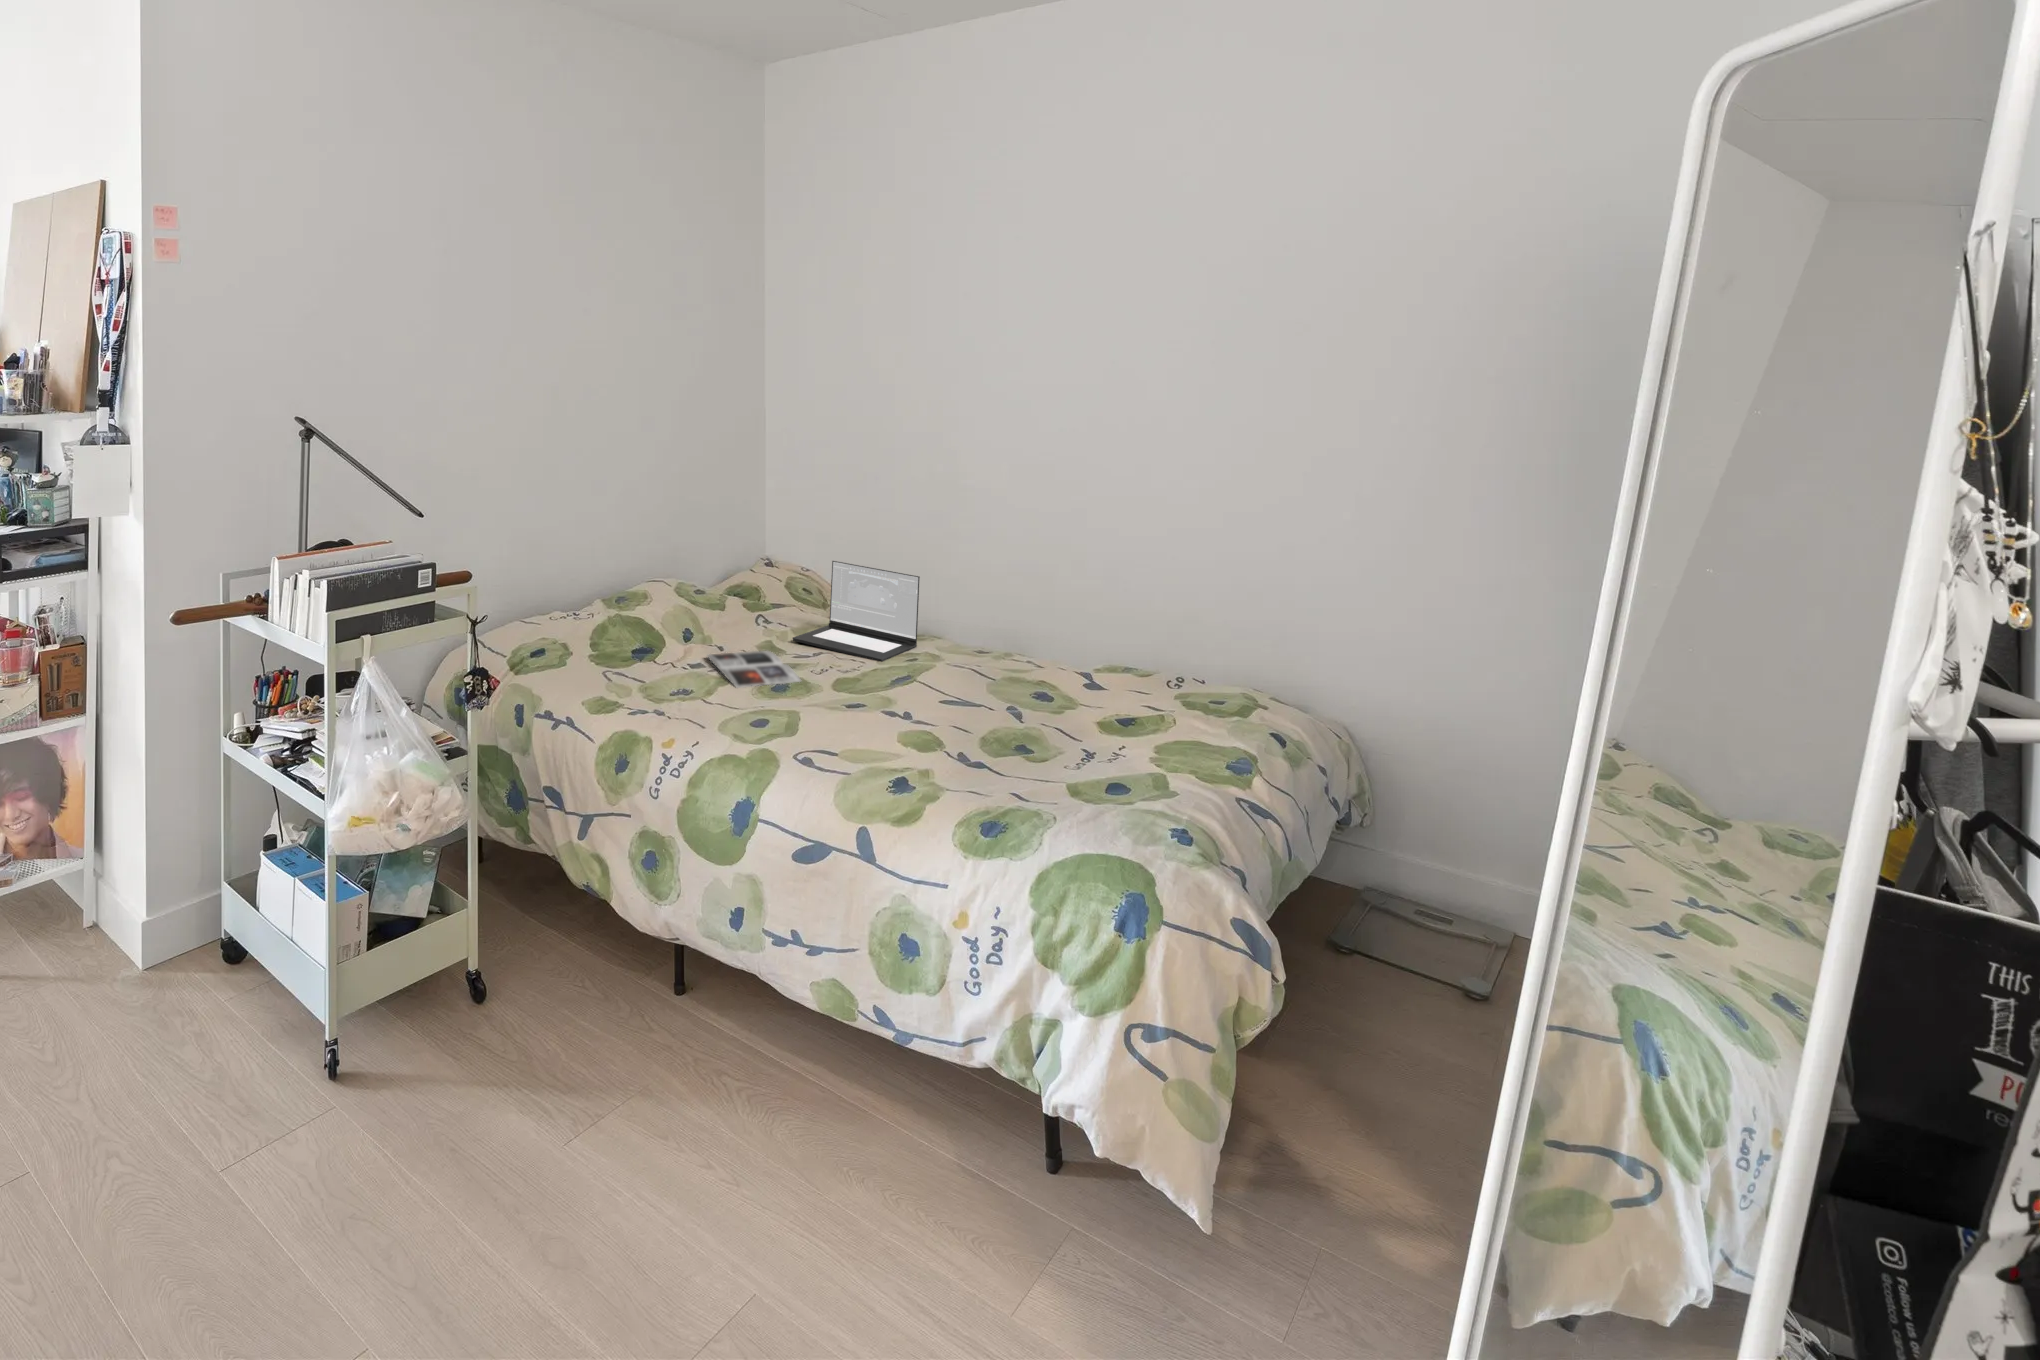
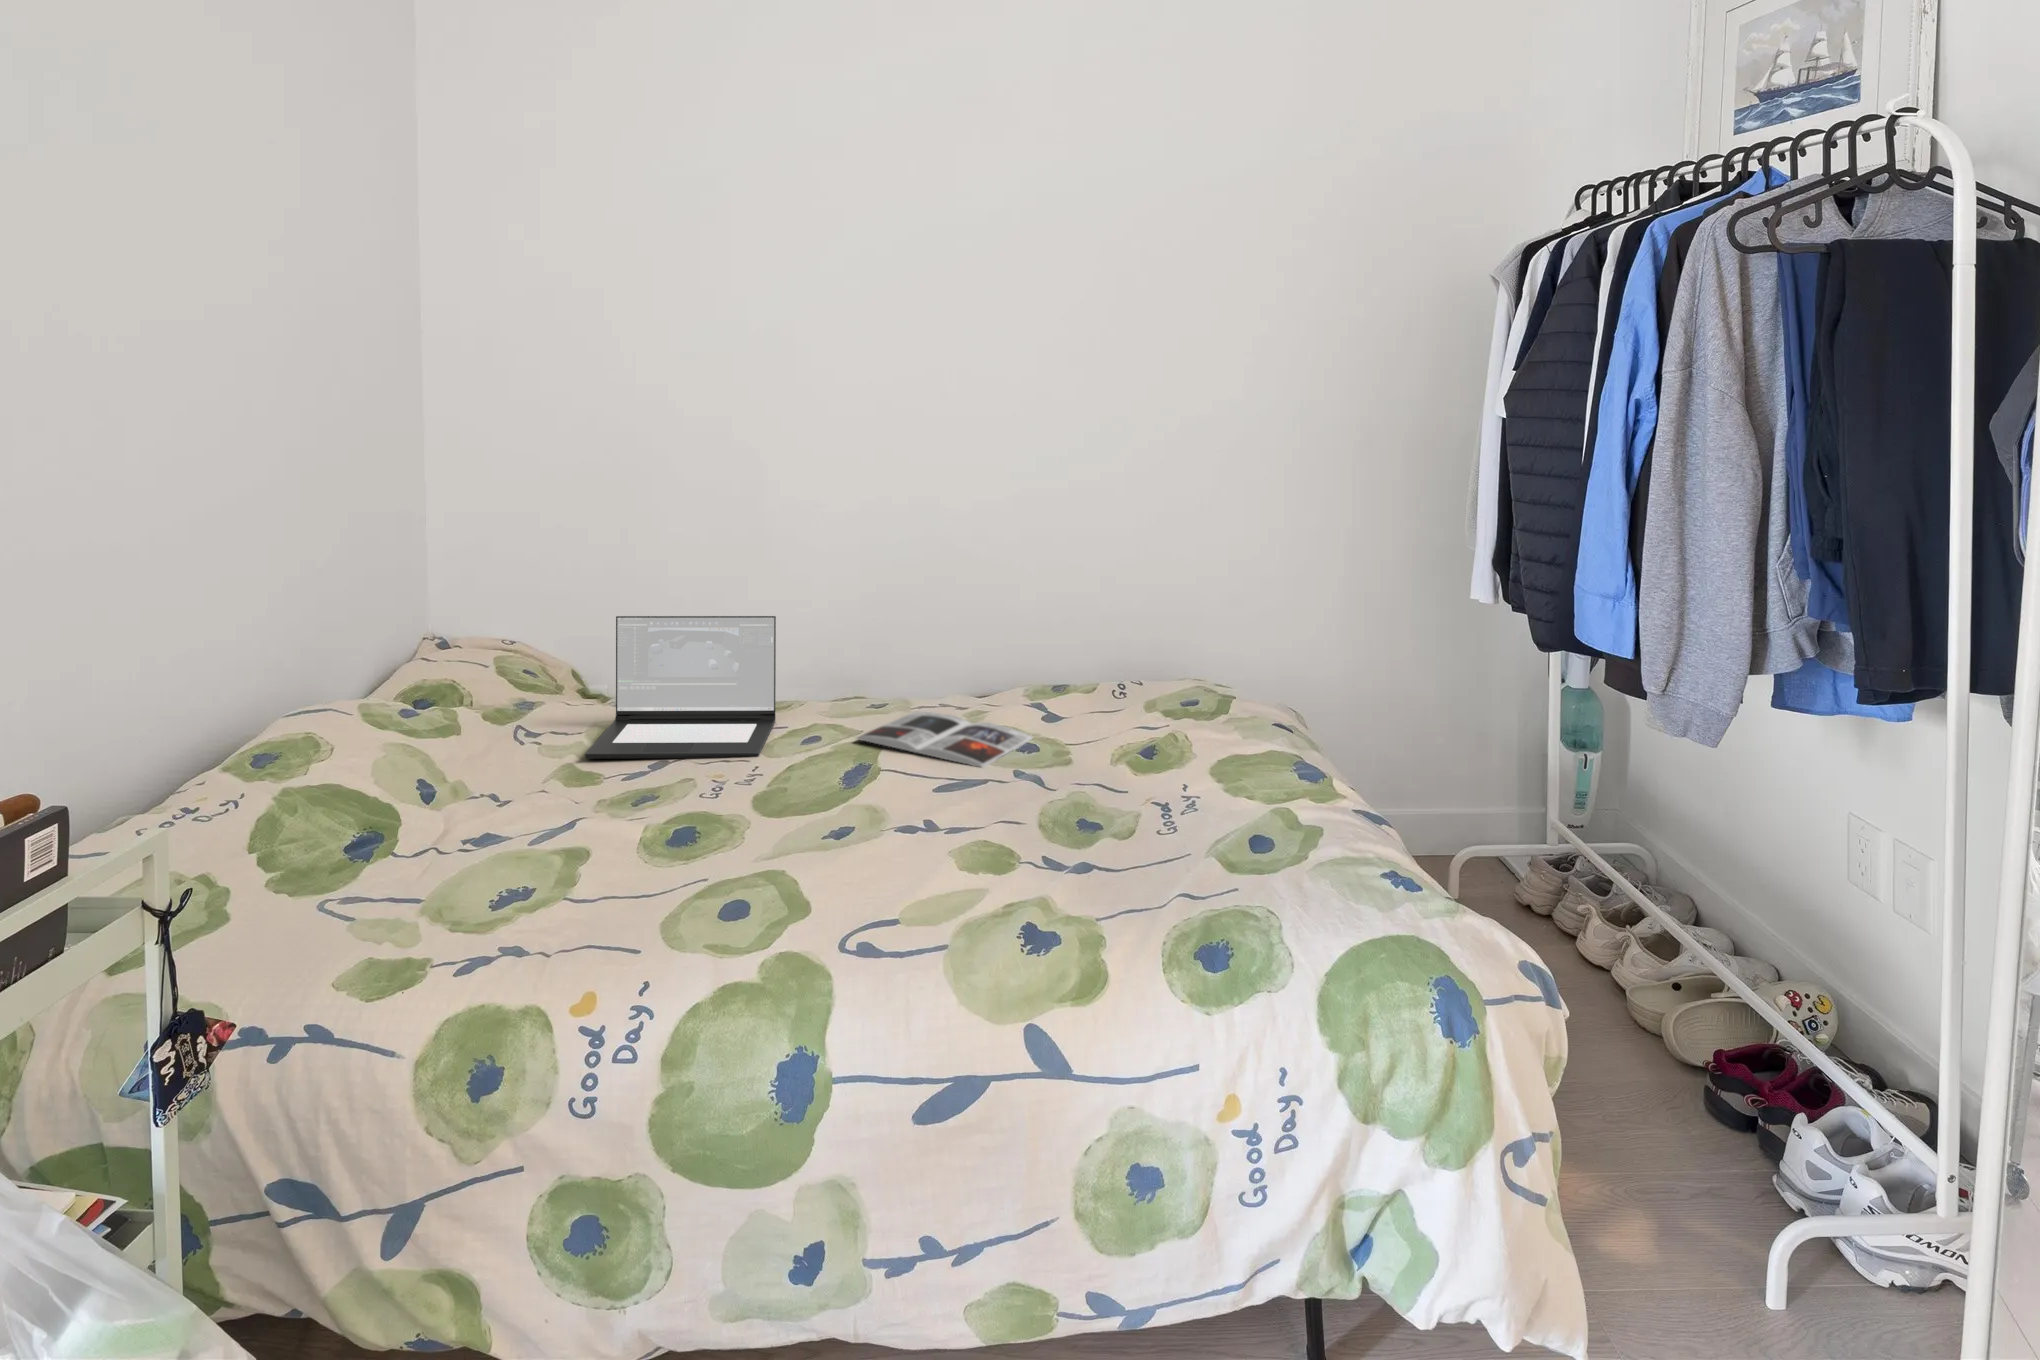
magazine: present [707,651,801,688] -> present [857,712,1033,768]

